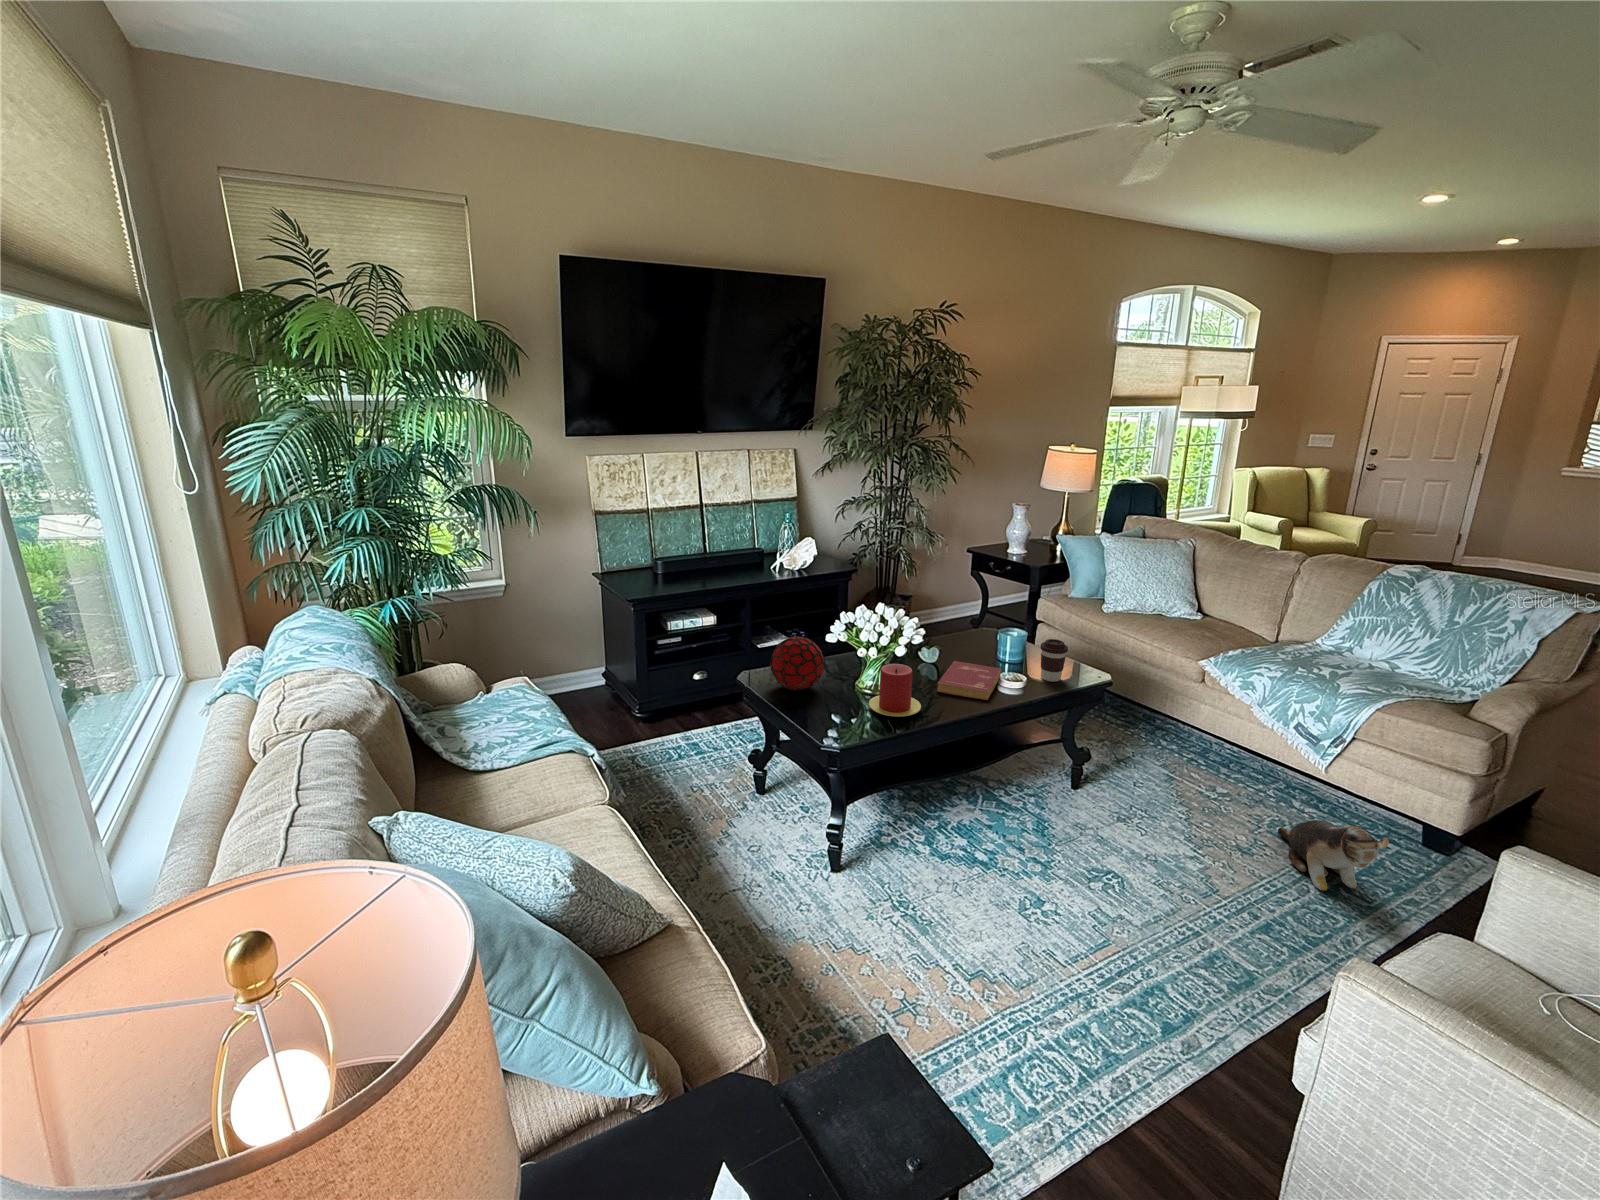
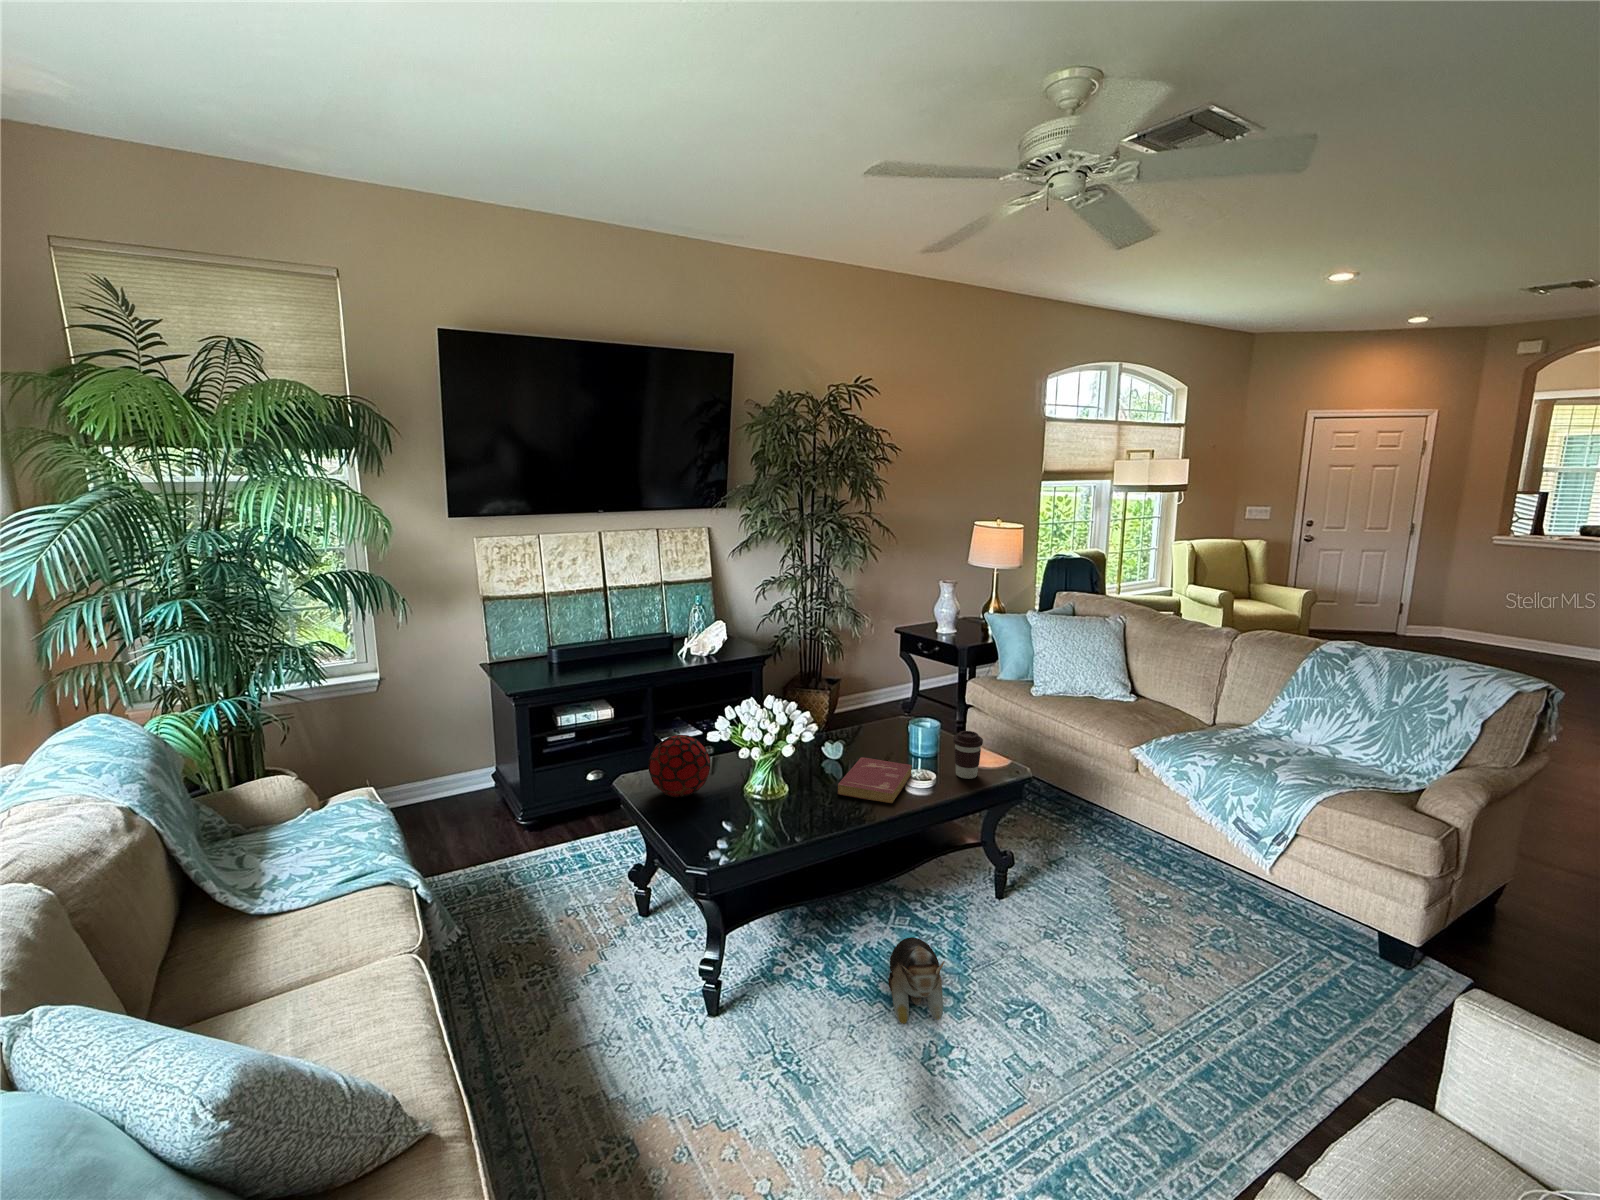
candle: present [869,664,921,717] -> none [756,765,815,827]
plush toy: present [1278,820,1389,891] -> present [888,937,945,1024]

